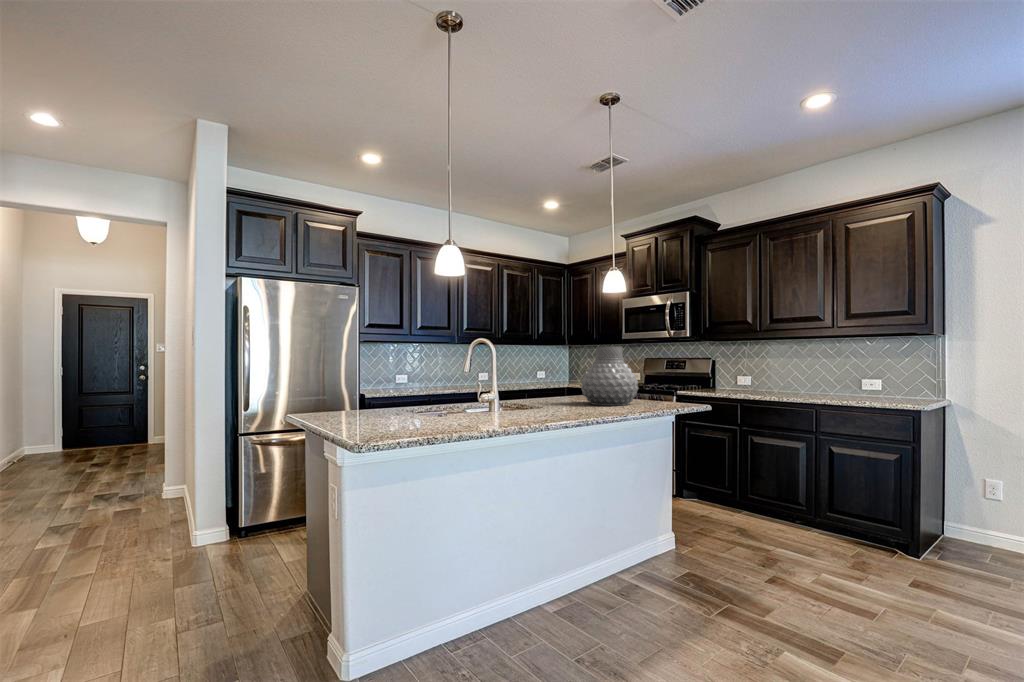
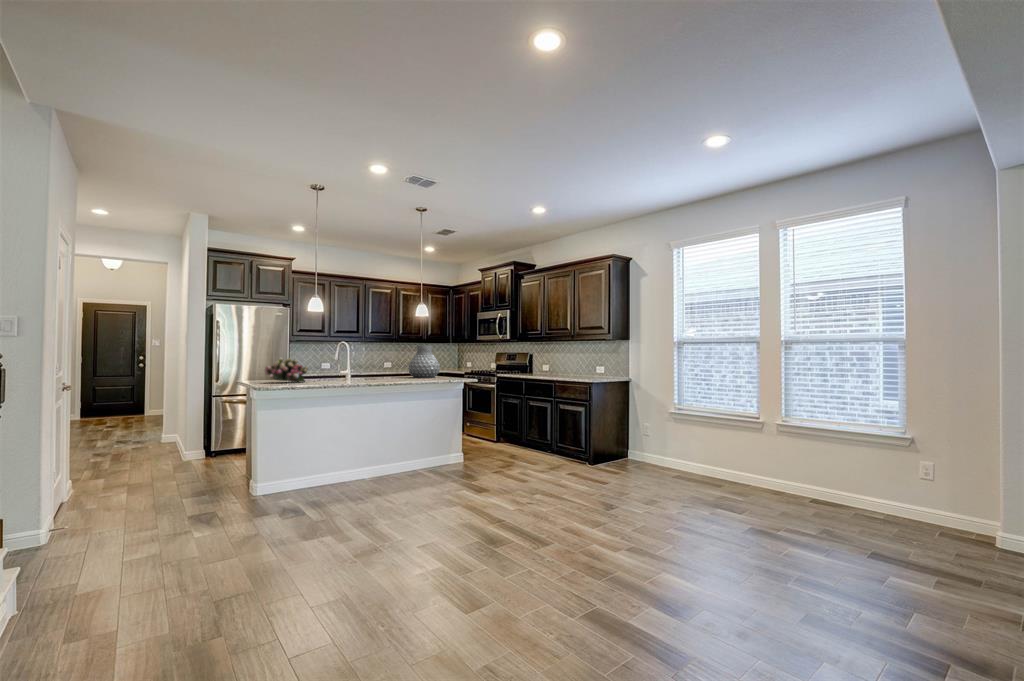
flower arrangement: none [355,375,443,429] -> present [265,358,308,382]

